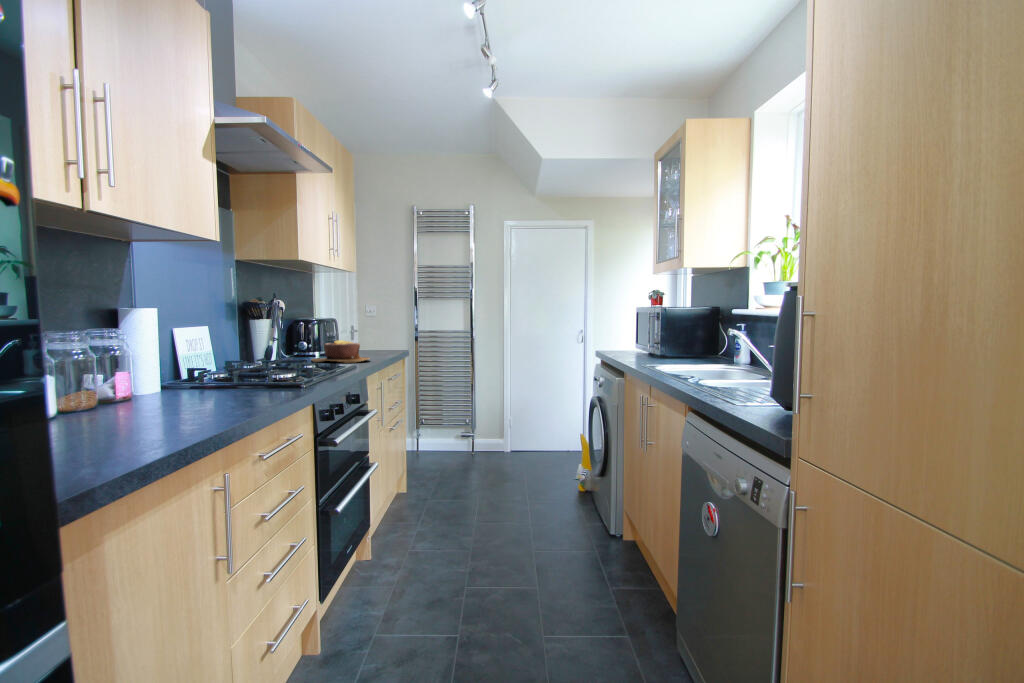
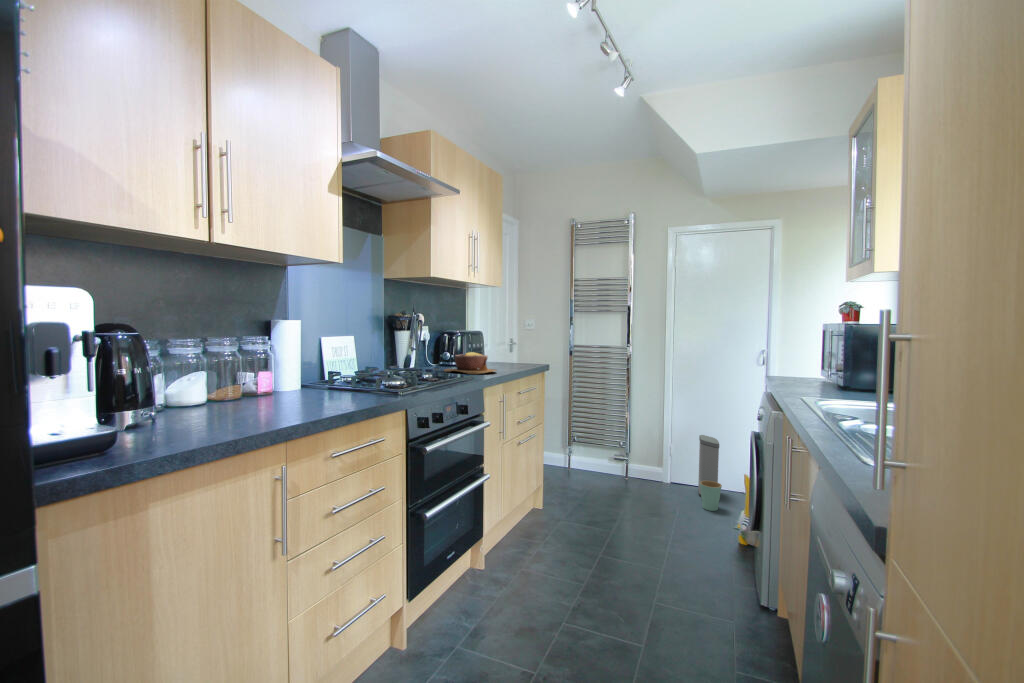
trash can: none [537,407,559,471] -> present [698,435,722,511]

